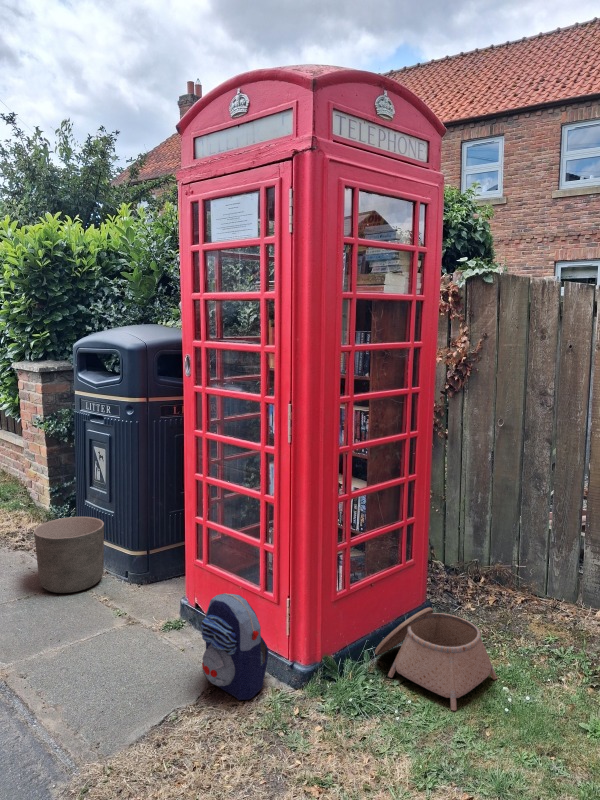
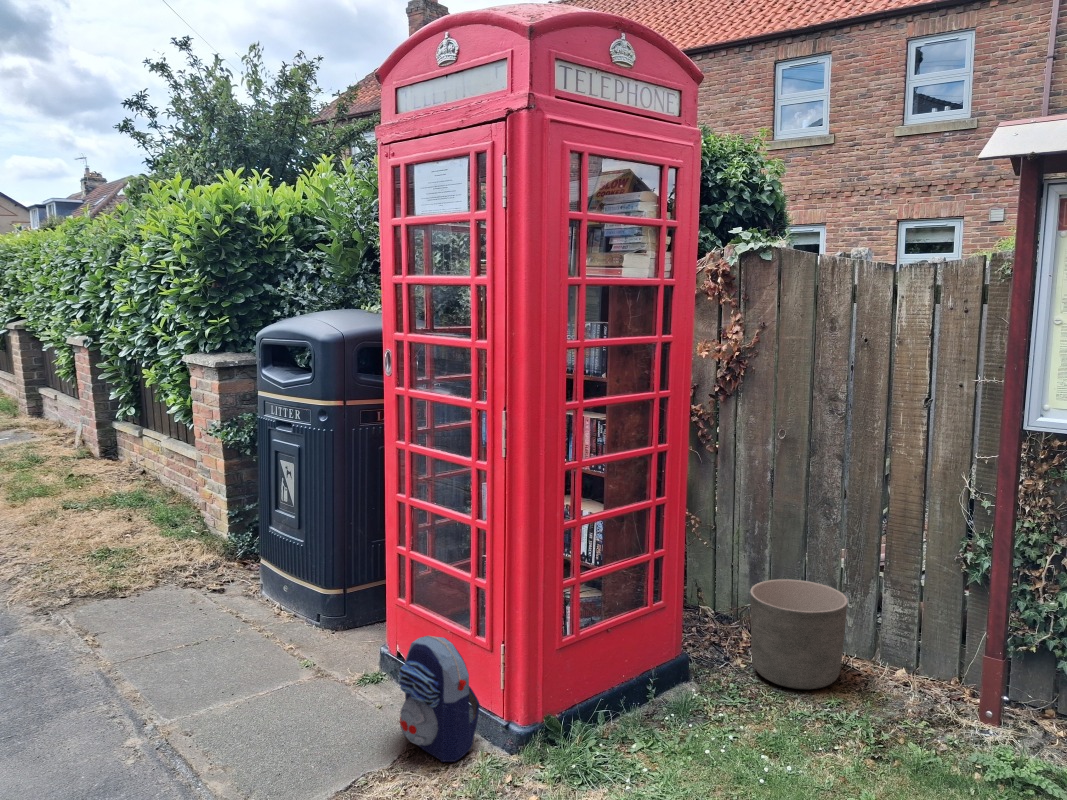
planter: present [34,517,104,593] -> present [750,579,848,689]
basket: present [375,607,497,711] -> none [610,659,758,780]

